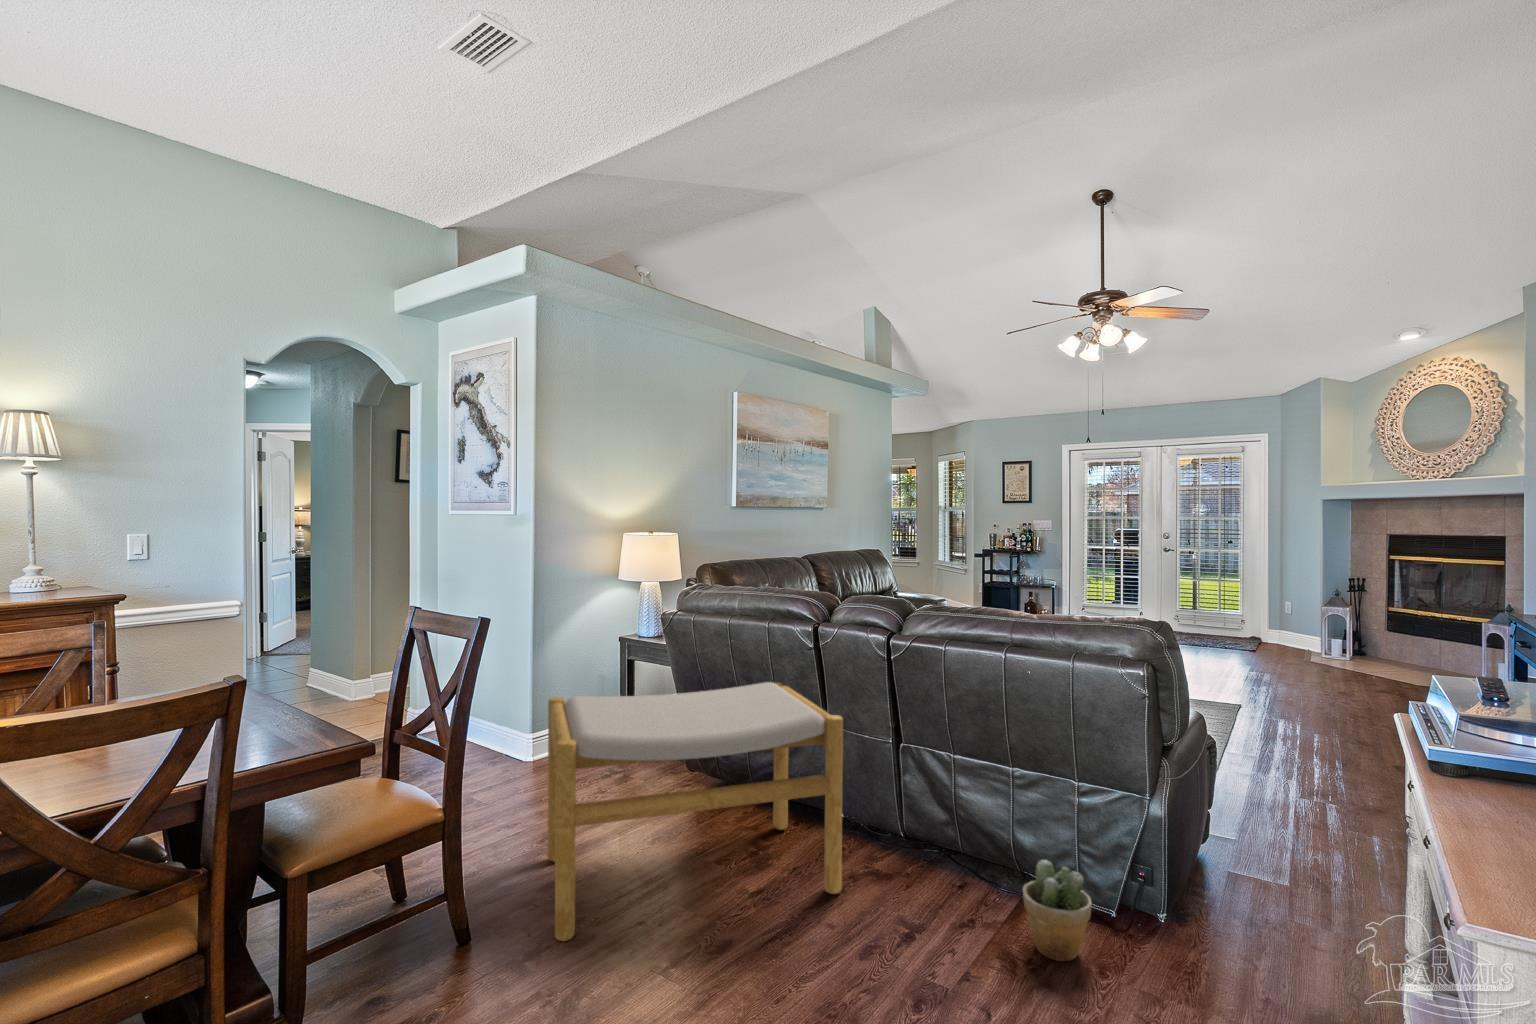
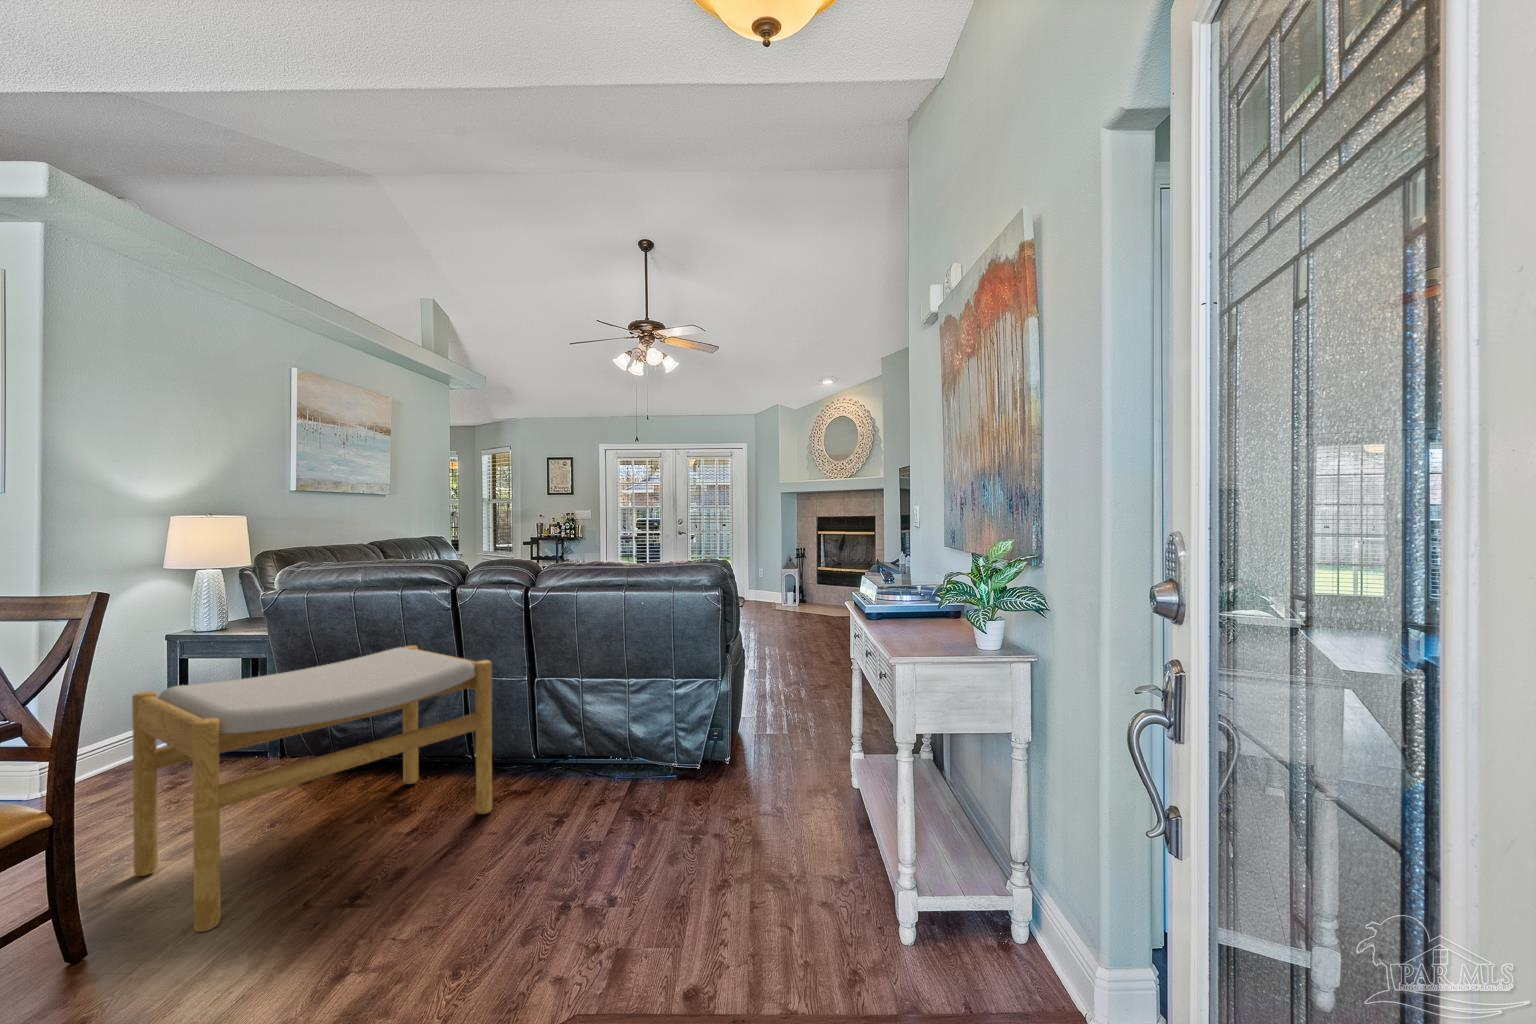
potted plant: present [1023,860,1092,961] -> none [643,736,690,804]

